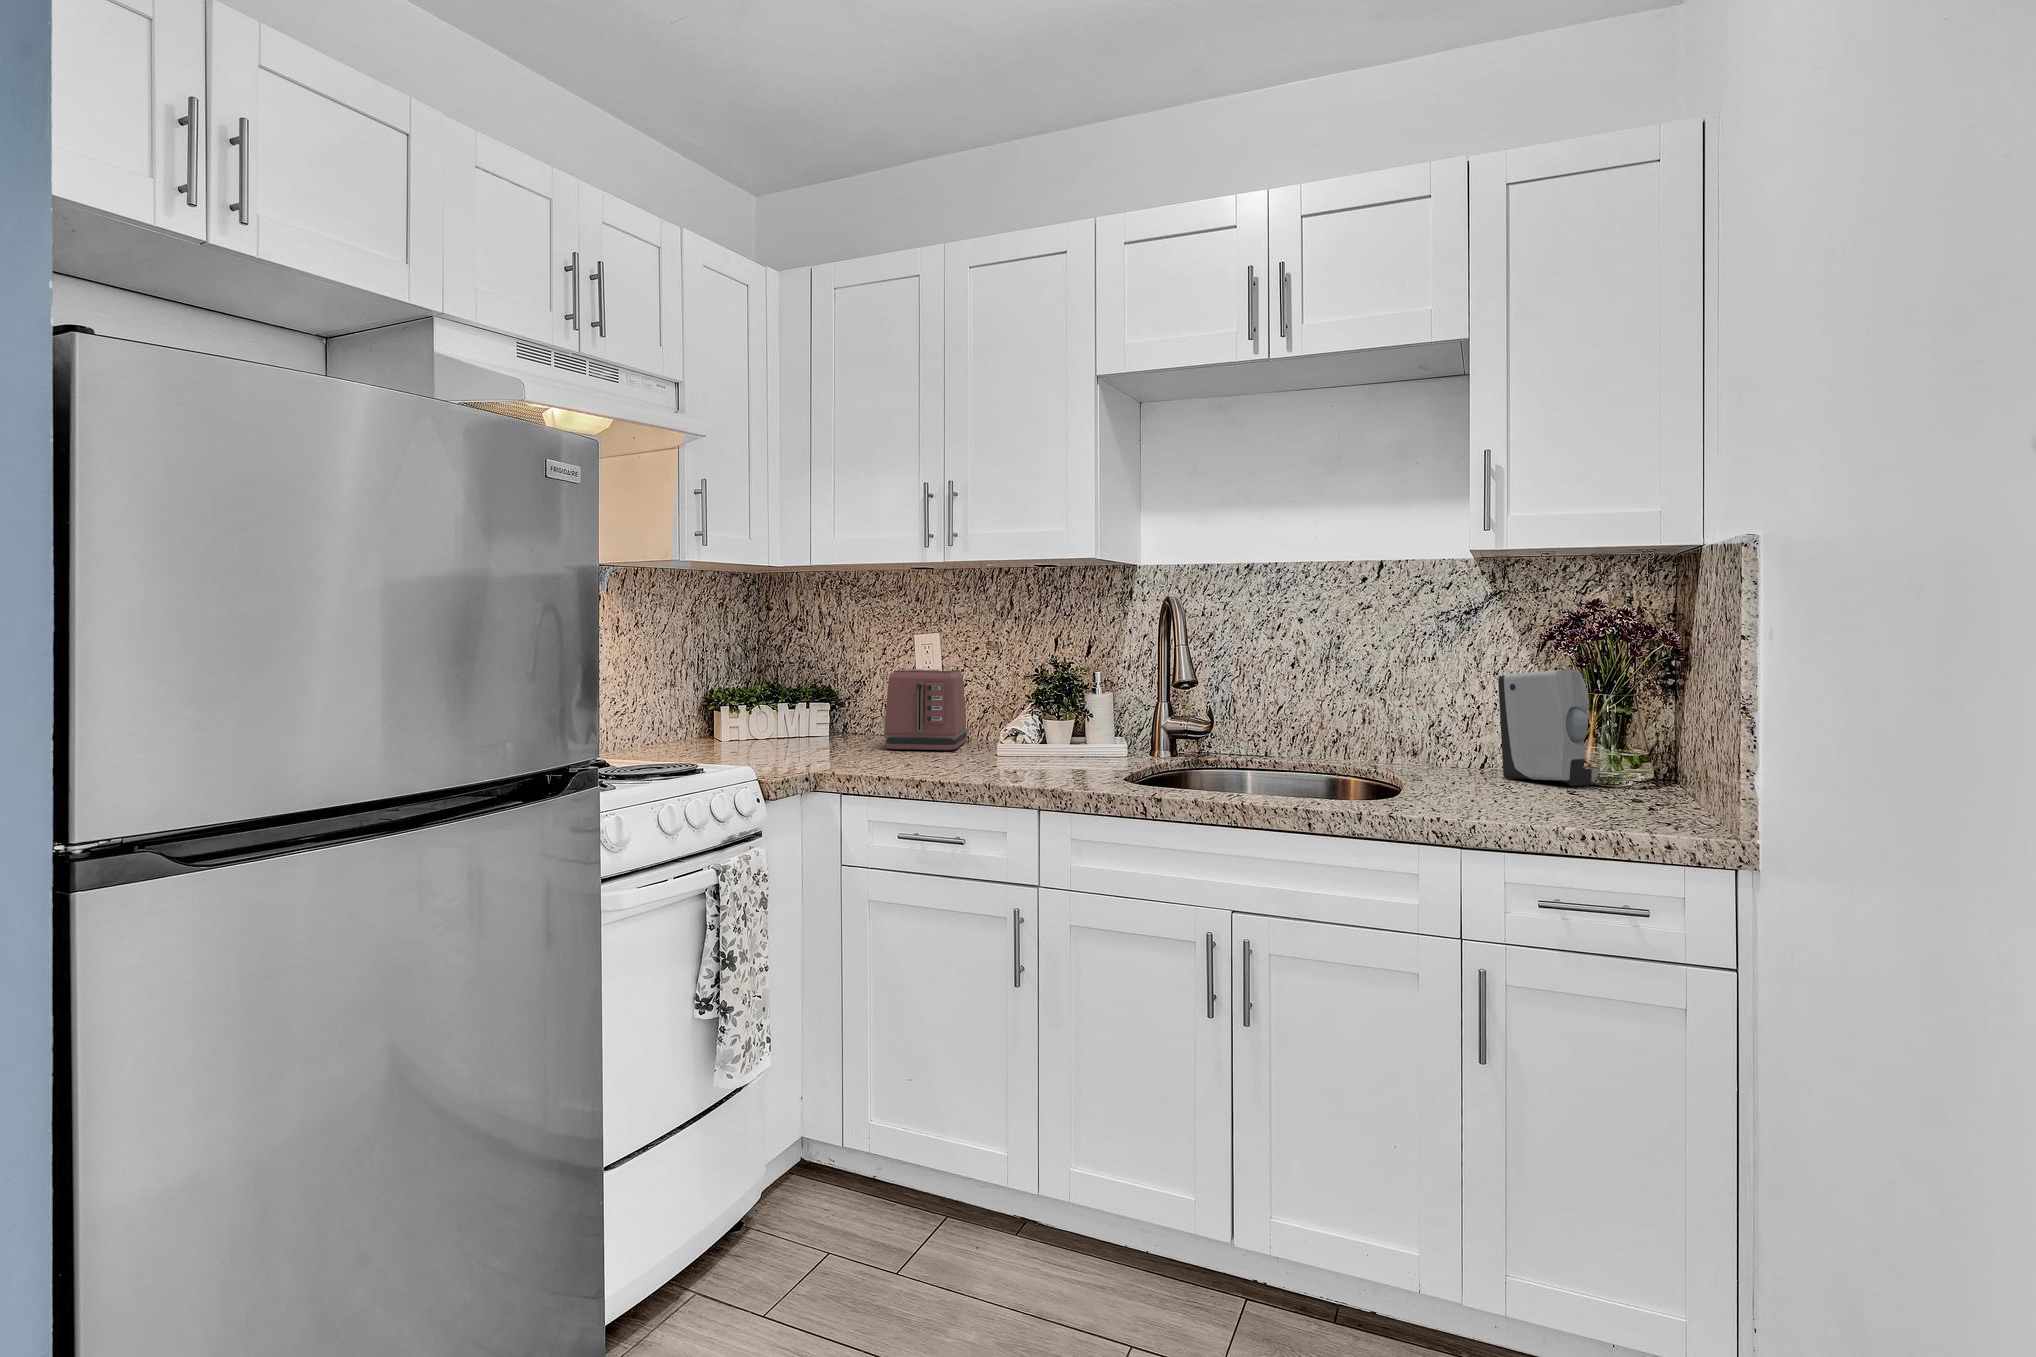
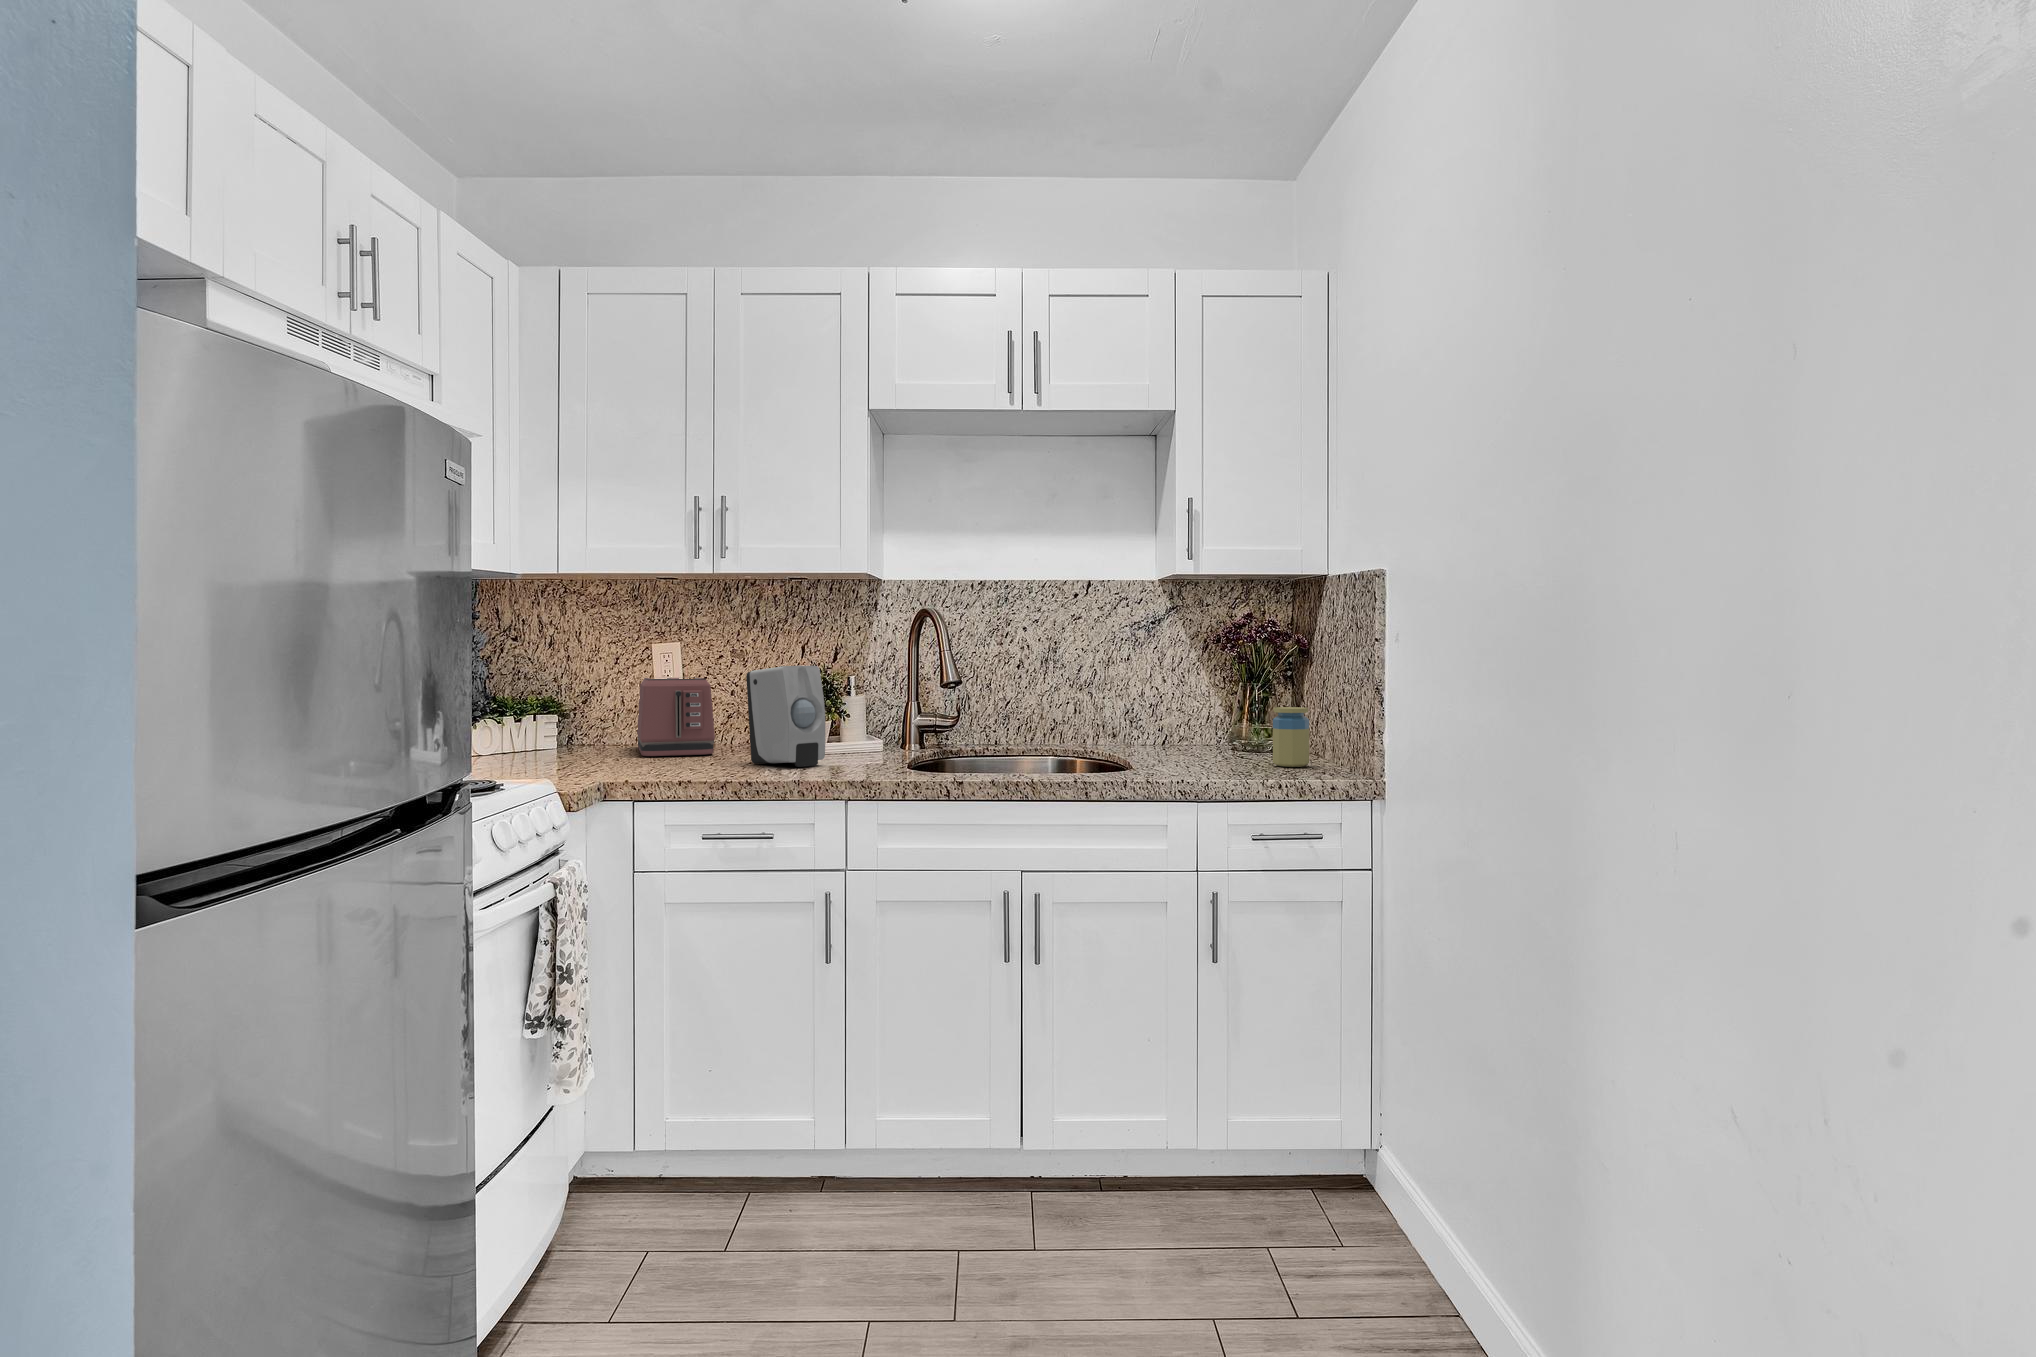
soap dispenser: present [1498,670,1599,786] -> present [746,666,826,767]
jar: none [1610,726,1666,809] -> present [1273,707,1309,767]

